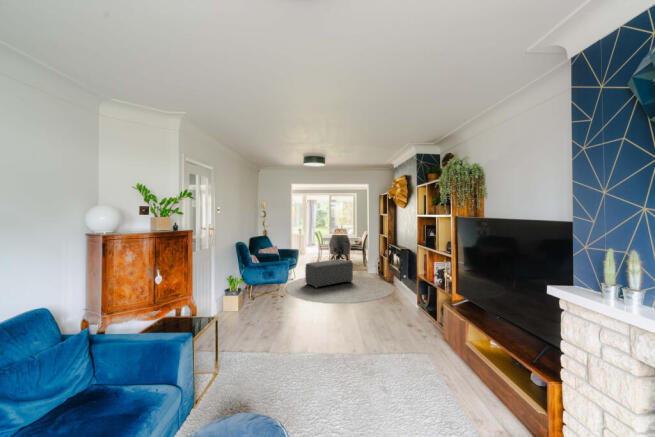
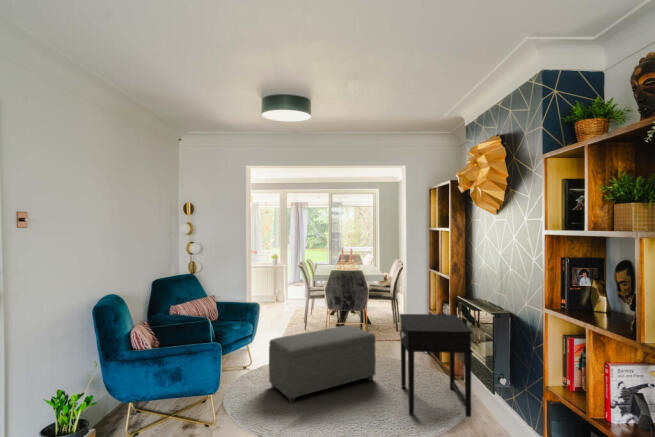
side table: none [363,252,393,293] -> present [398,314,473,417]

